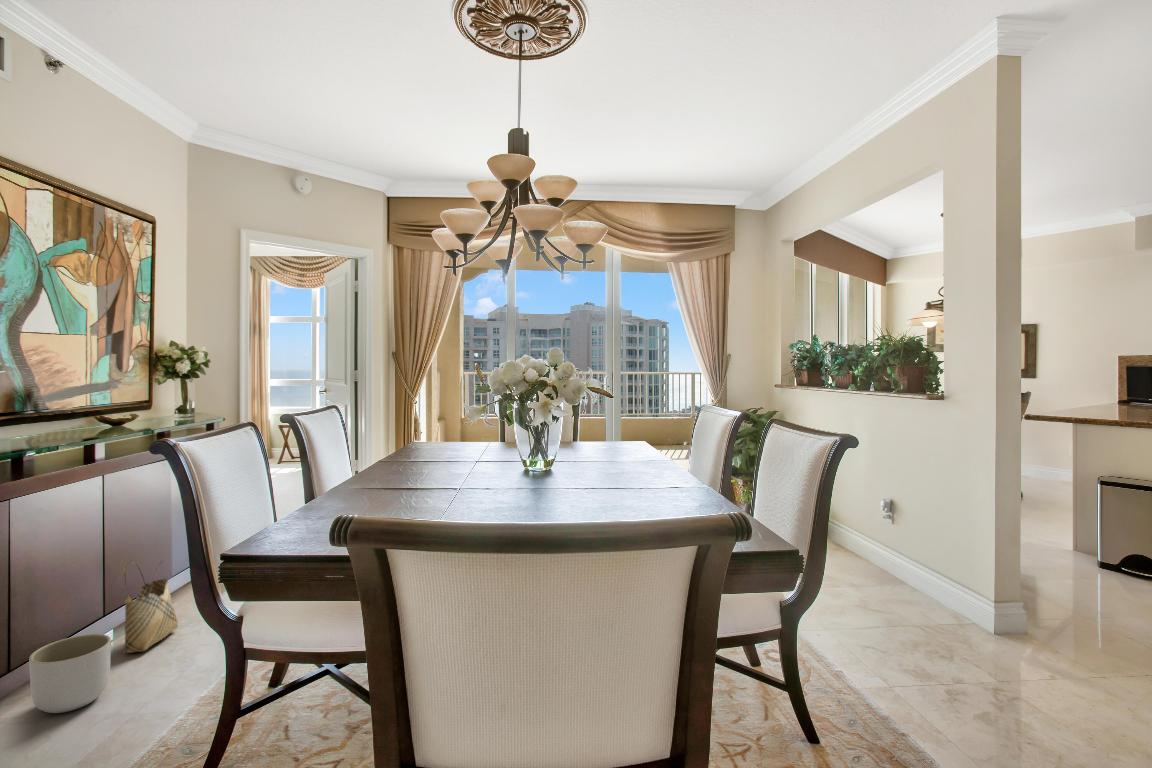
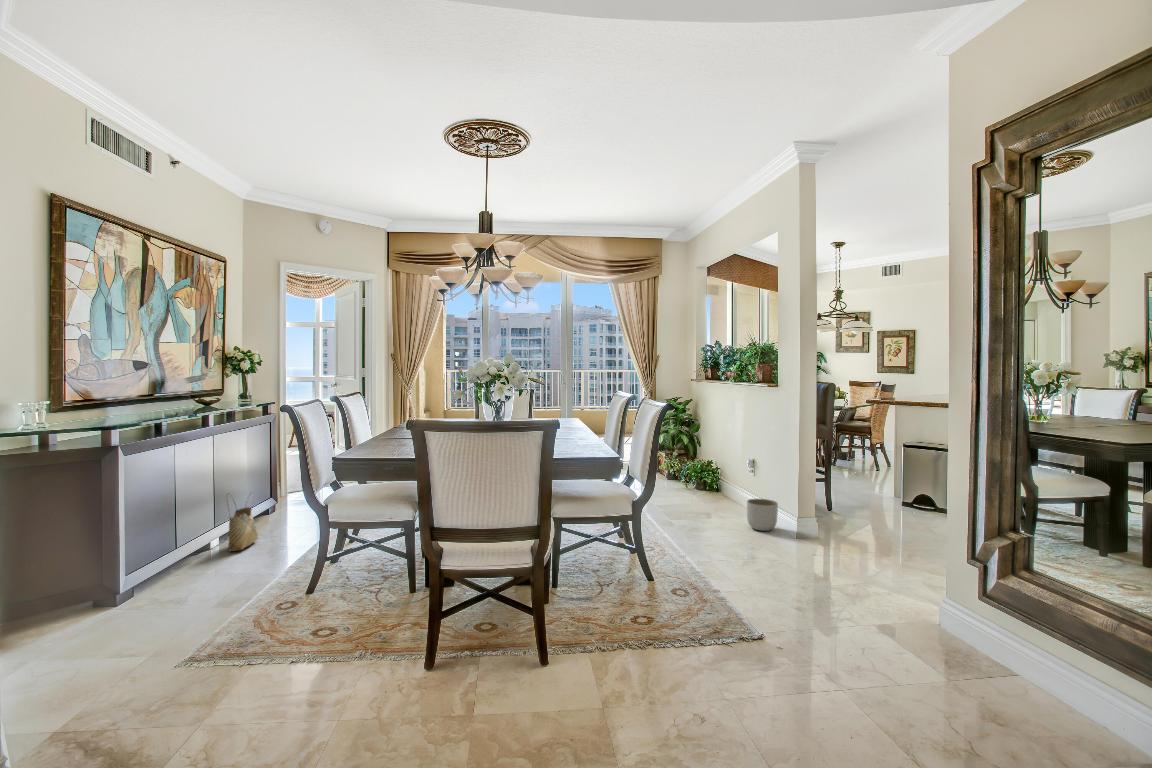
planter: present [29,634,111,713] -> present [747,499,778,531]

